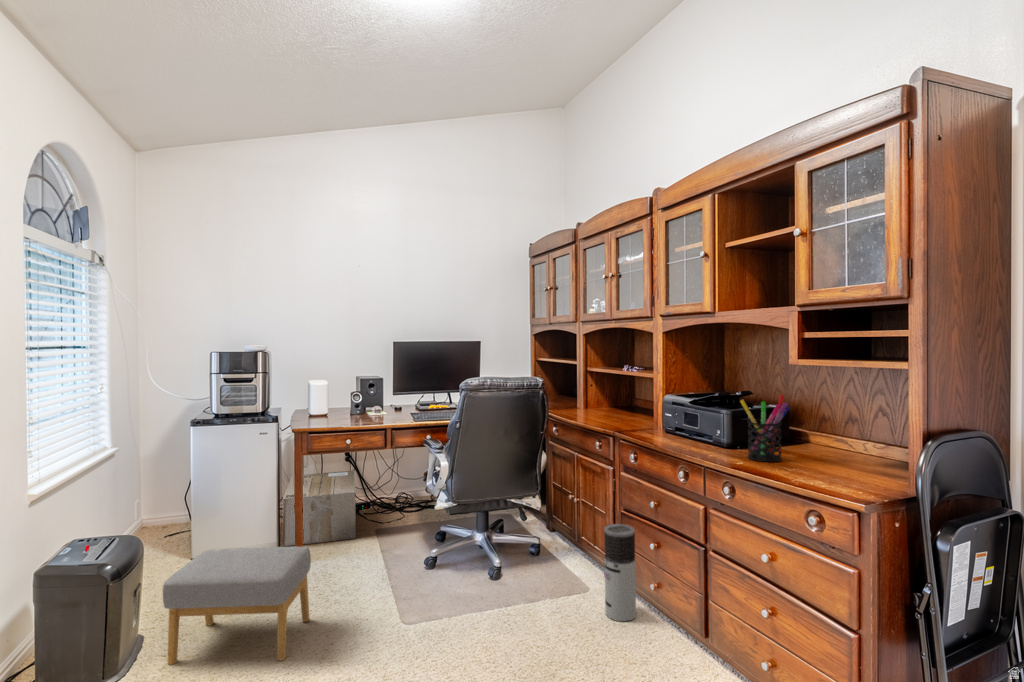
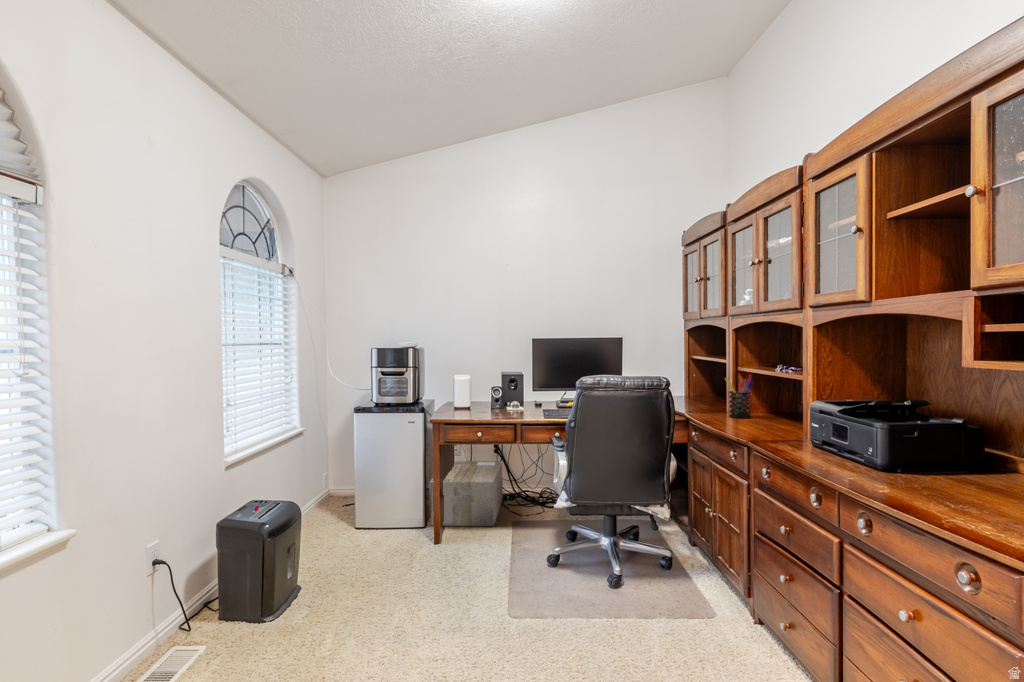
pen holder: present [740,394,790,462] -> present [725,374,753,418]
air purifier: present [604,524,636,621] -> none [725,548,765,664]
footstool: present [163,547,311,665] -> none [302,521,427,632]

